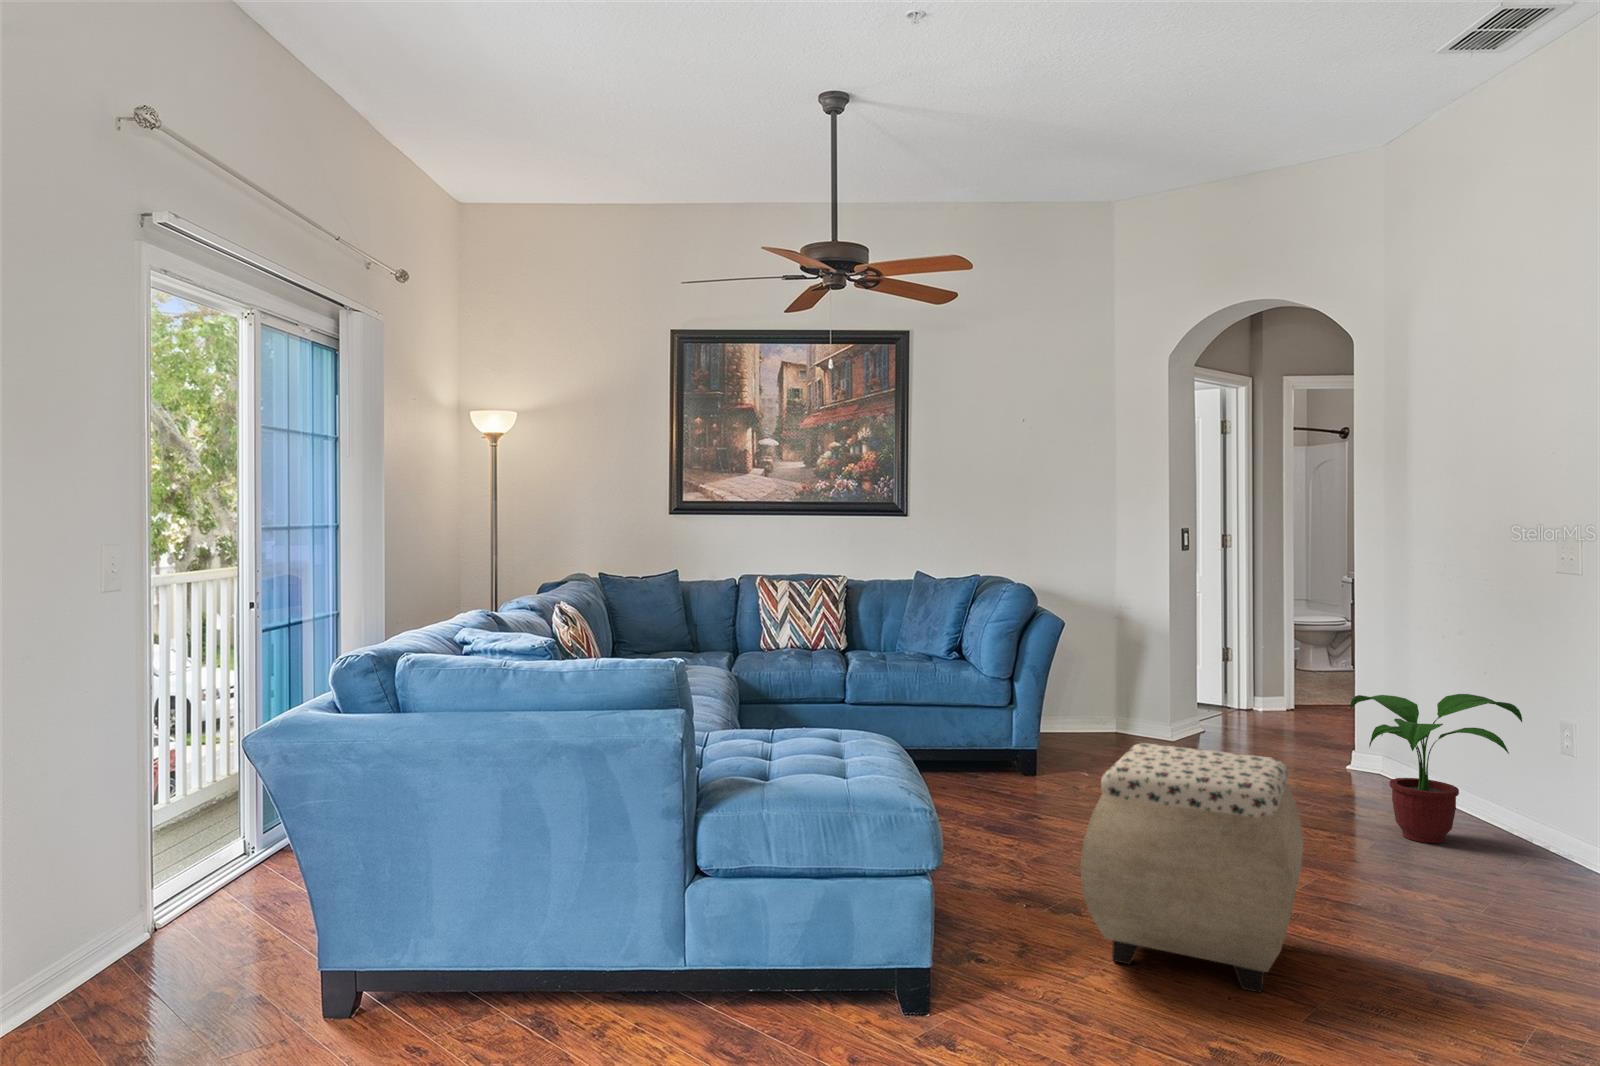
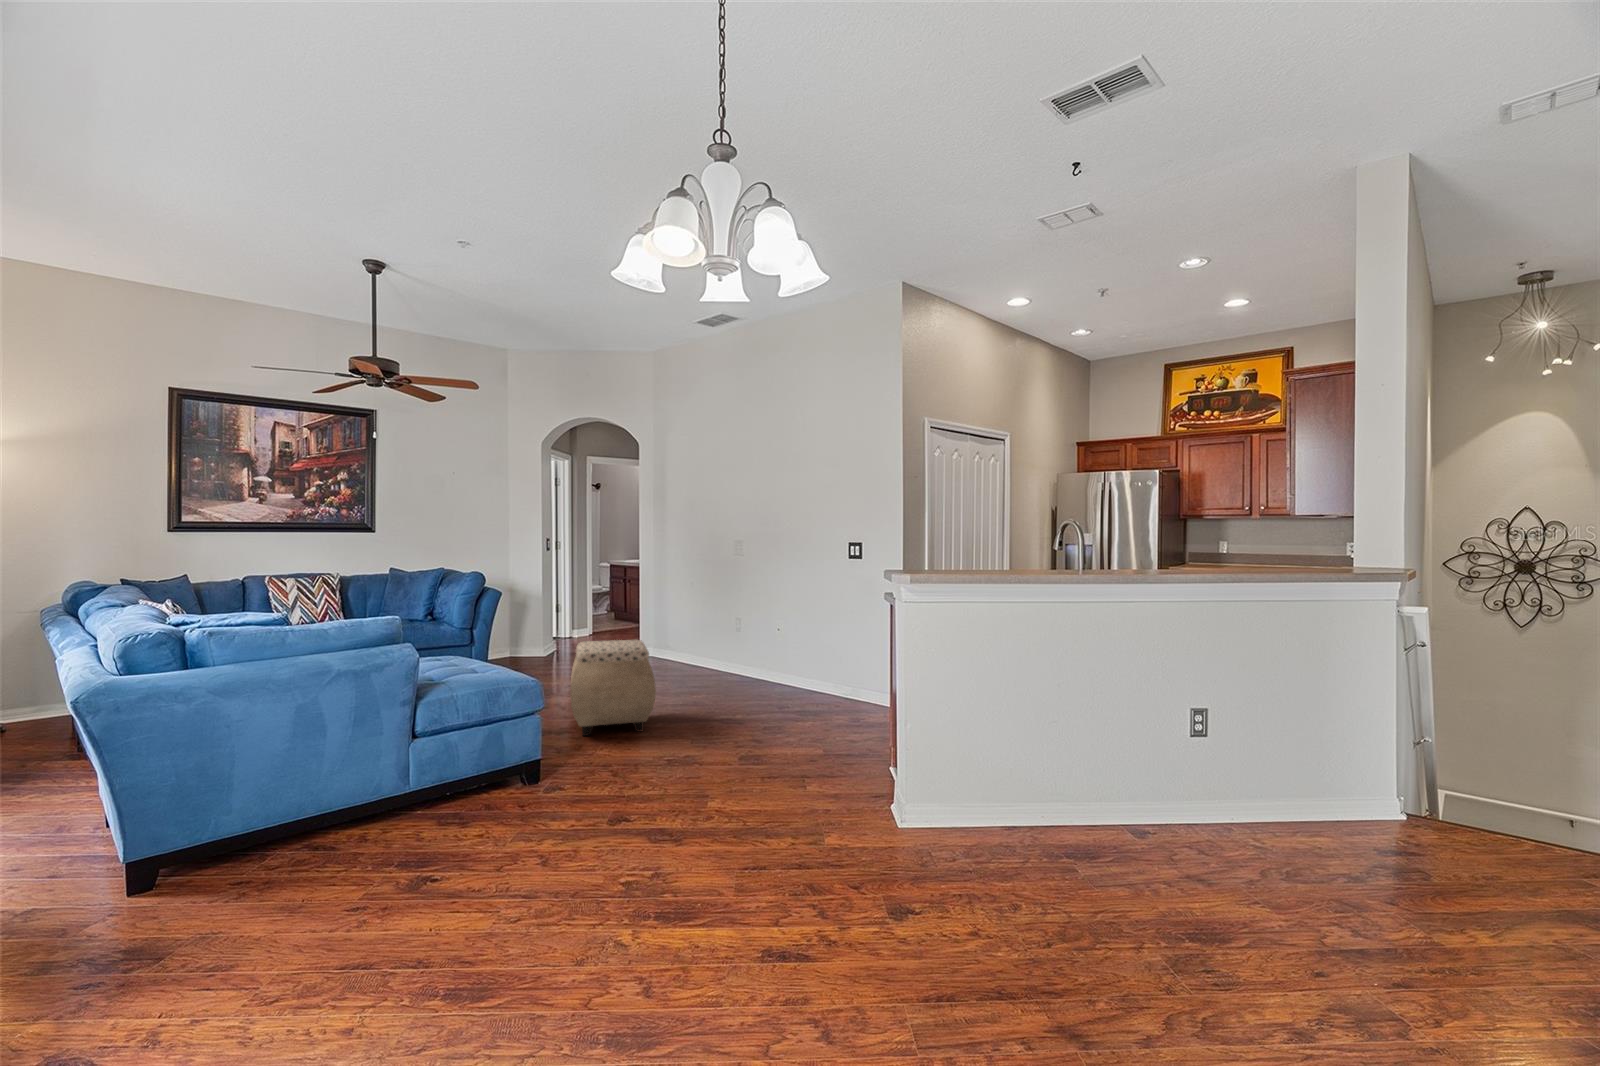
potted plant: present [1350,694,1522,843] -> none [641,611,706,676]

